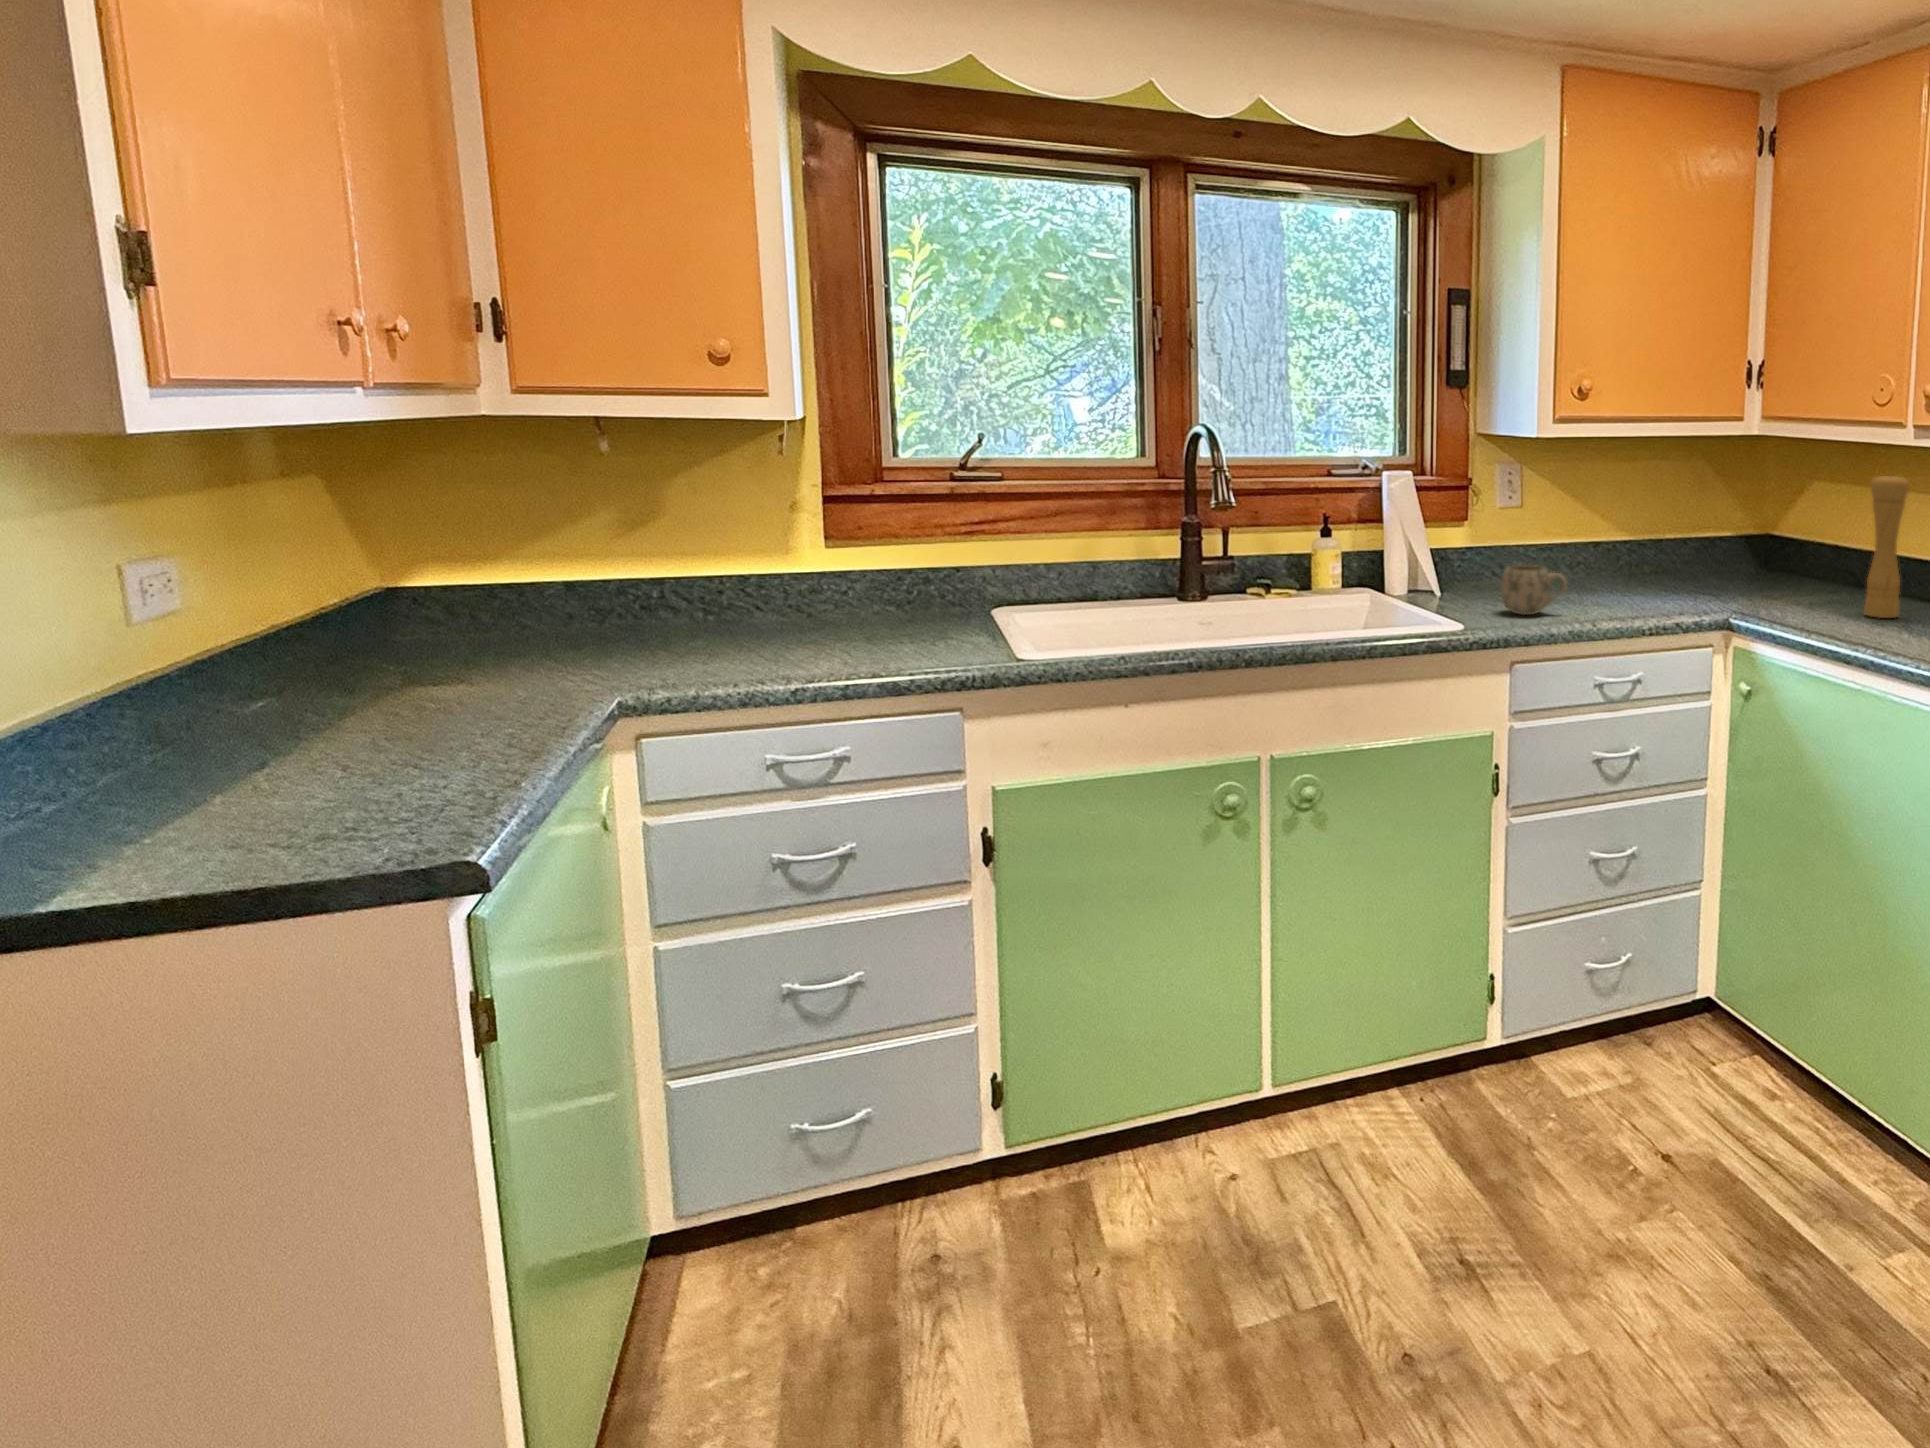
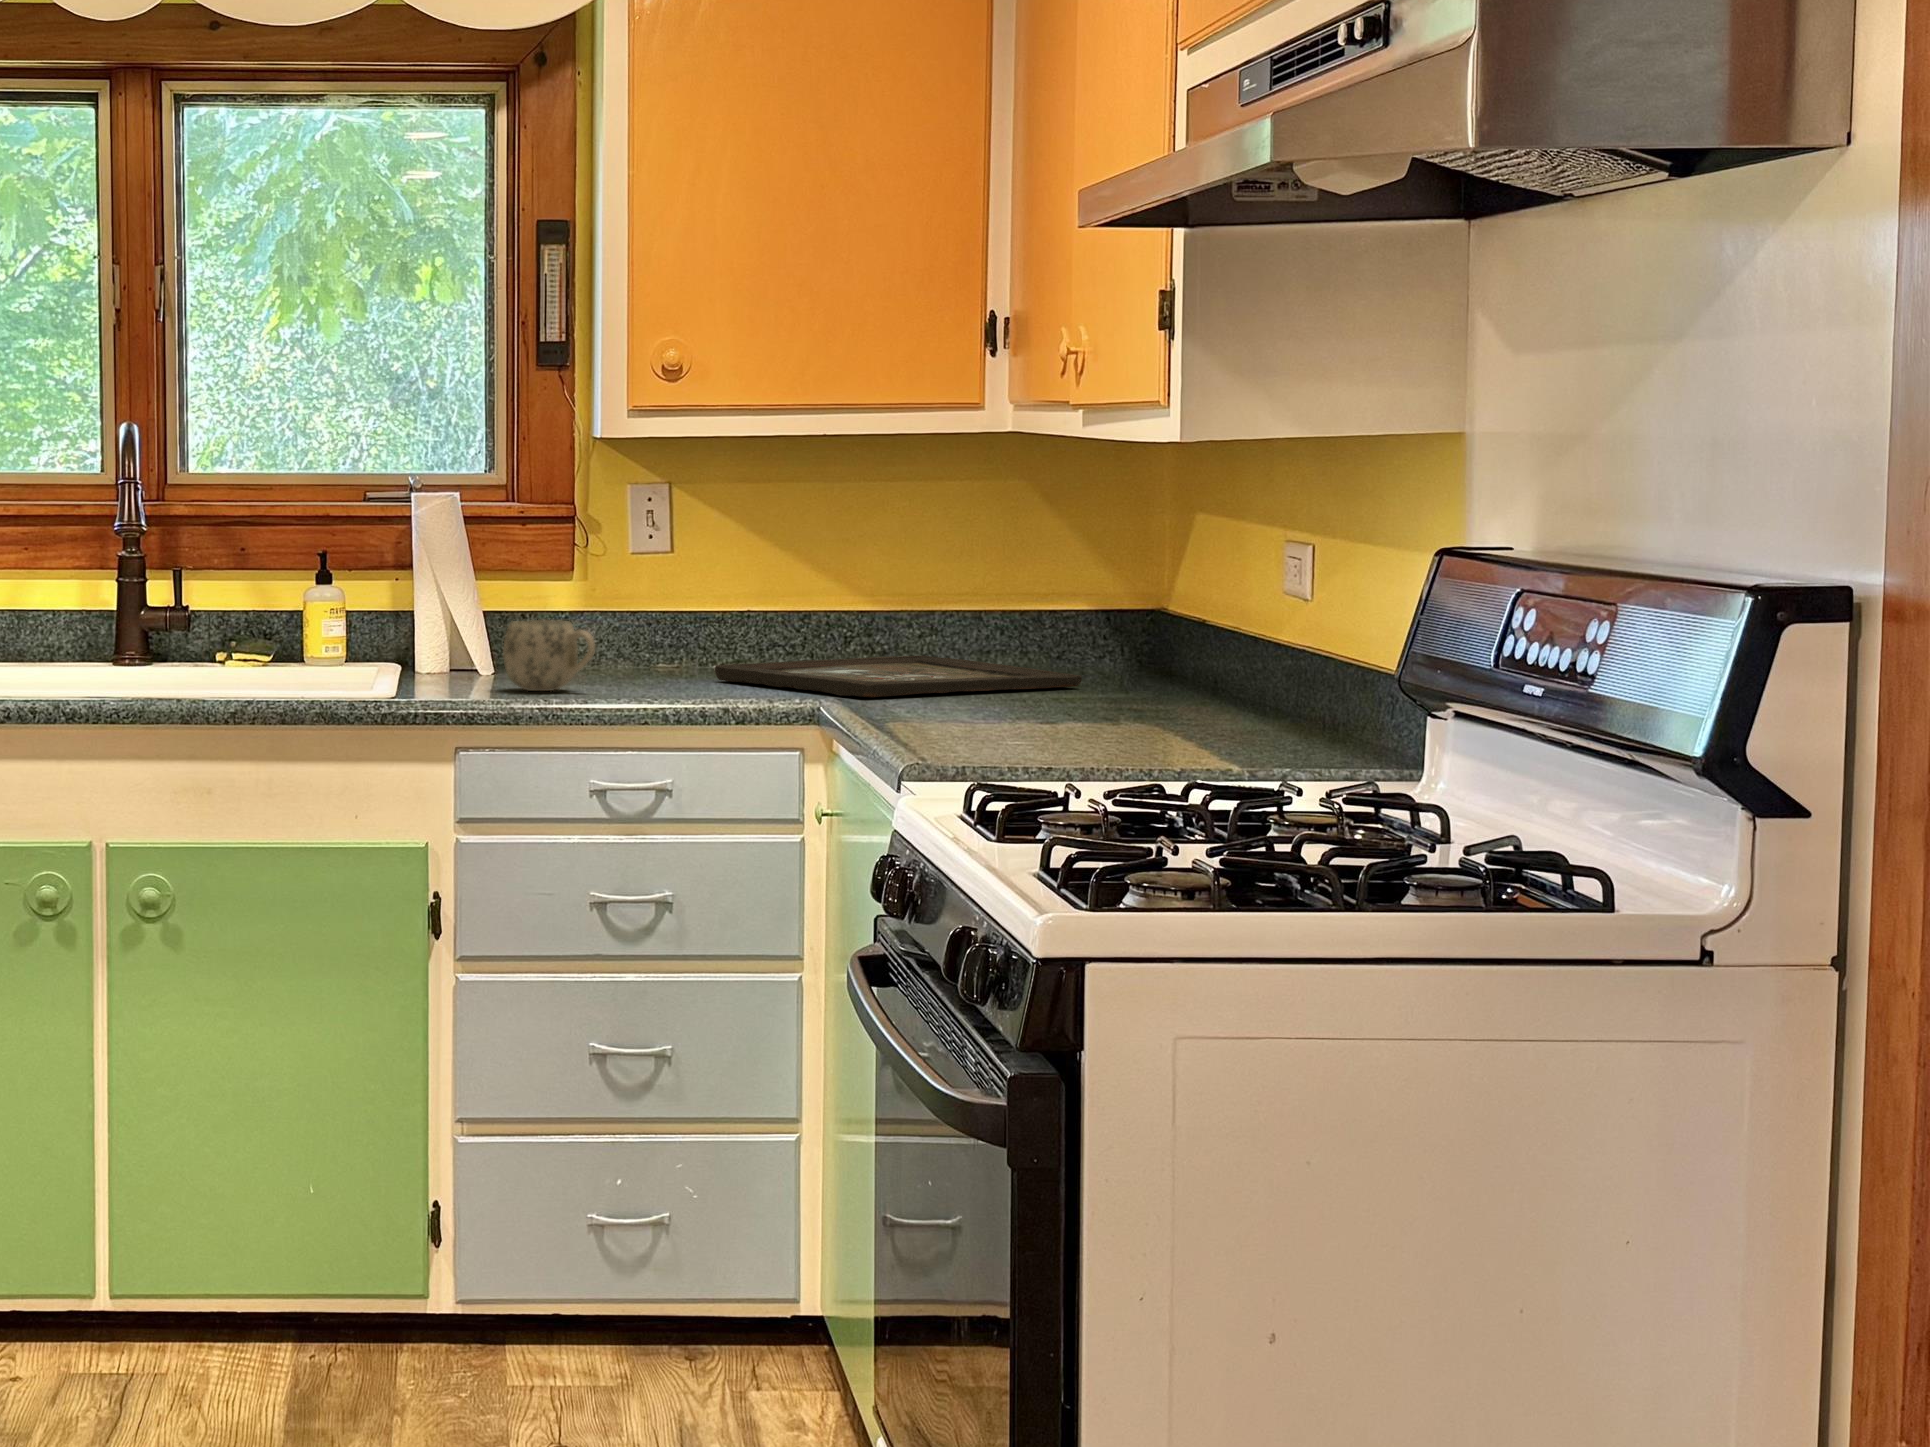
pepper mill: present [1864,474,1909,618] -> none [1063,478,1126,713]
tray: none [1589,568,1792,609] -> present [715,656,1082,697]

